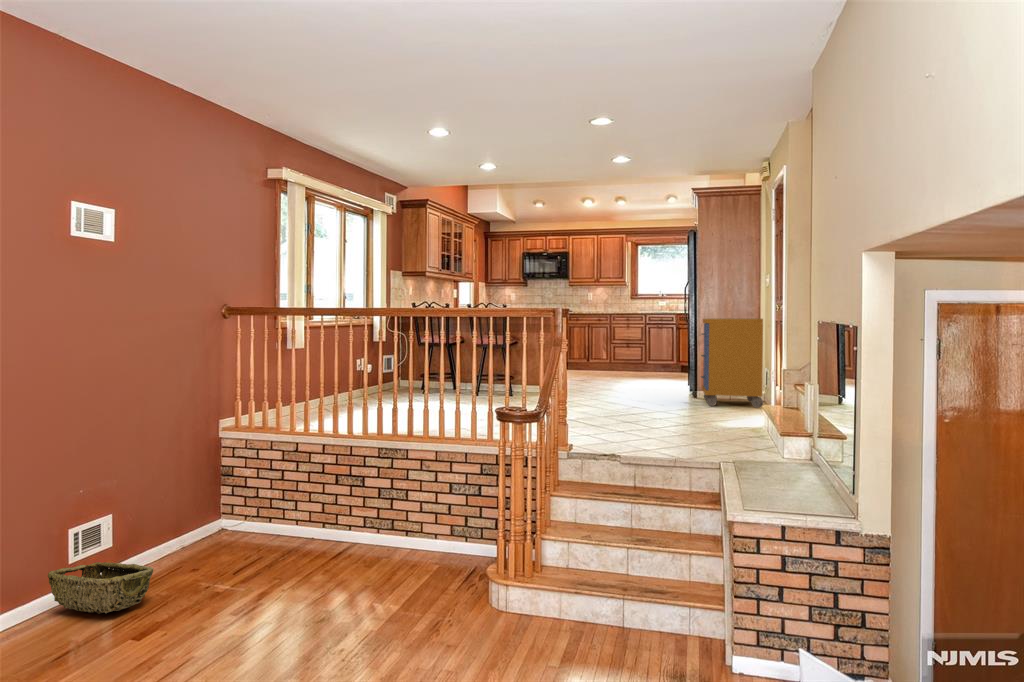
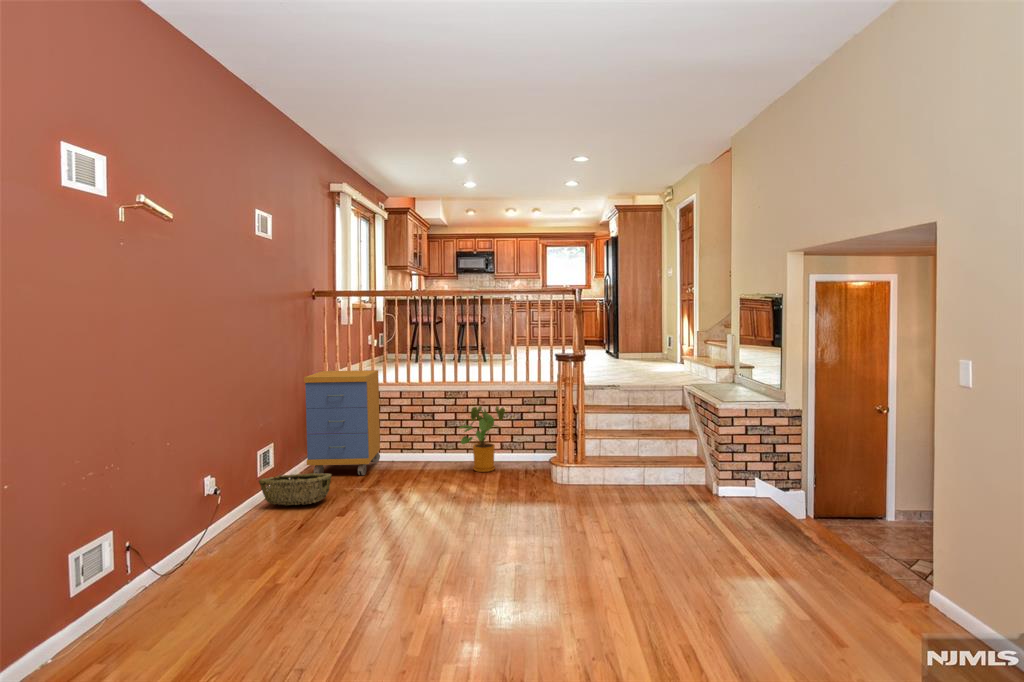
storage cabinet: present [701,319,763,408] -> present [304,370,380,475]
house plant: none [367,473,450,572] -> present [459,406,505,472]

